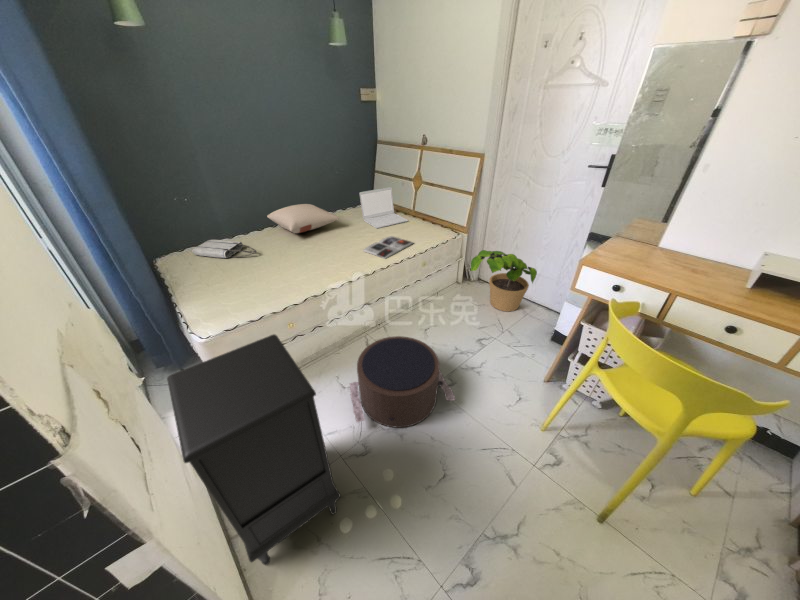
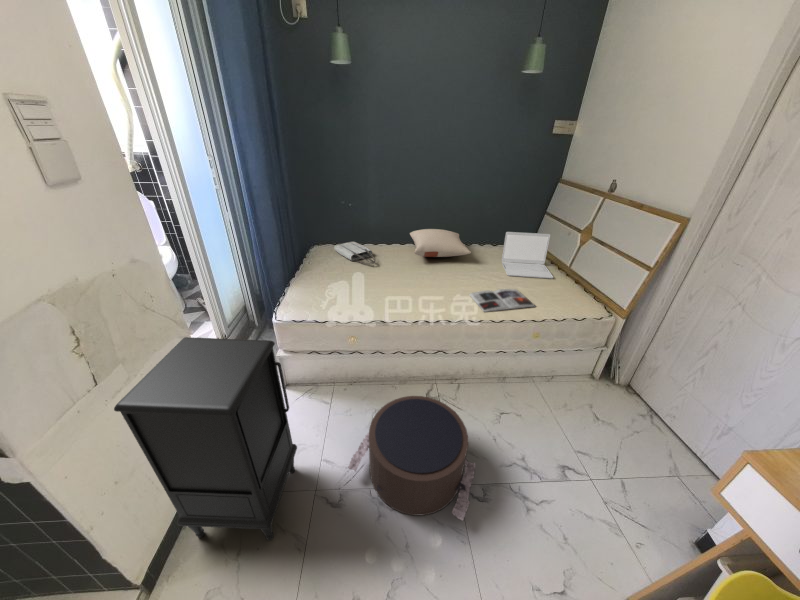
potted plant: present [471,250,537,311] -> none [585,350,718,458]

